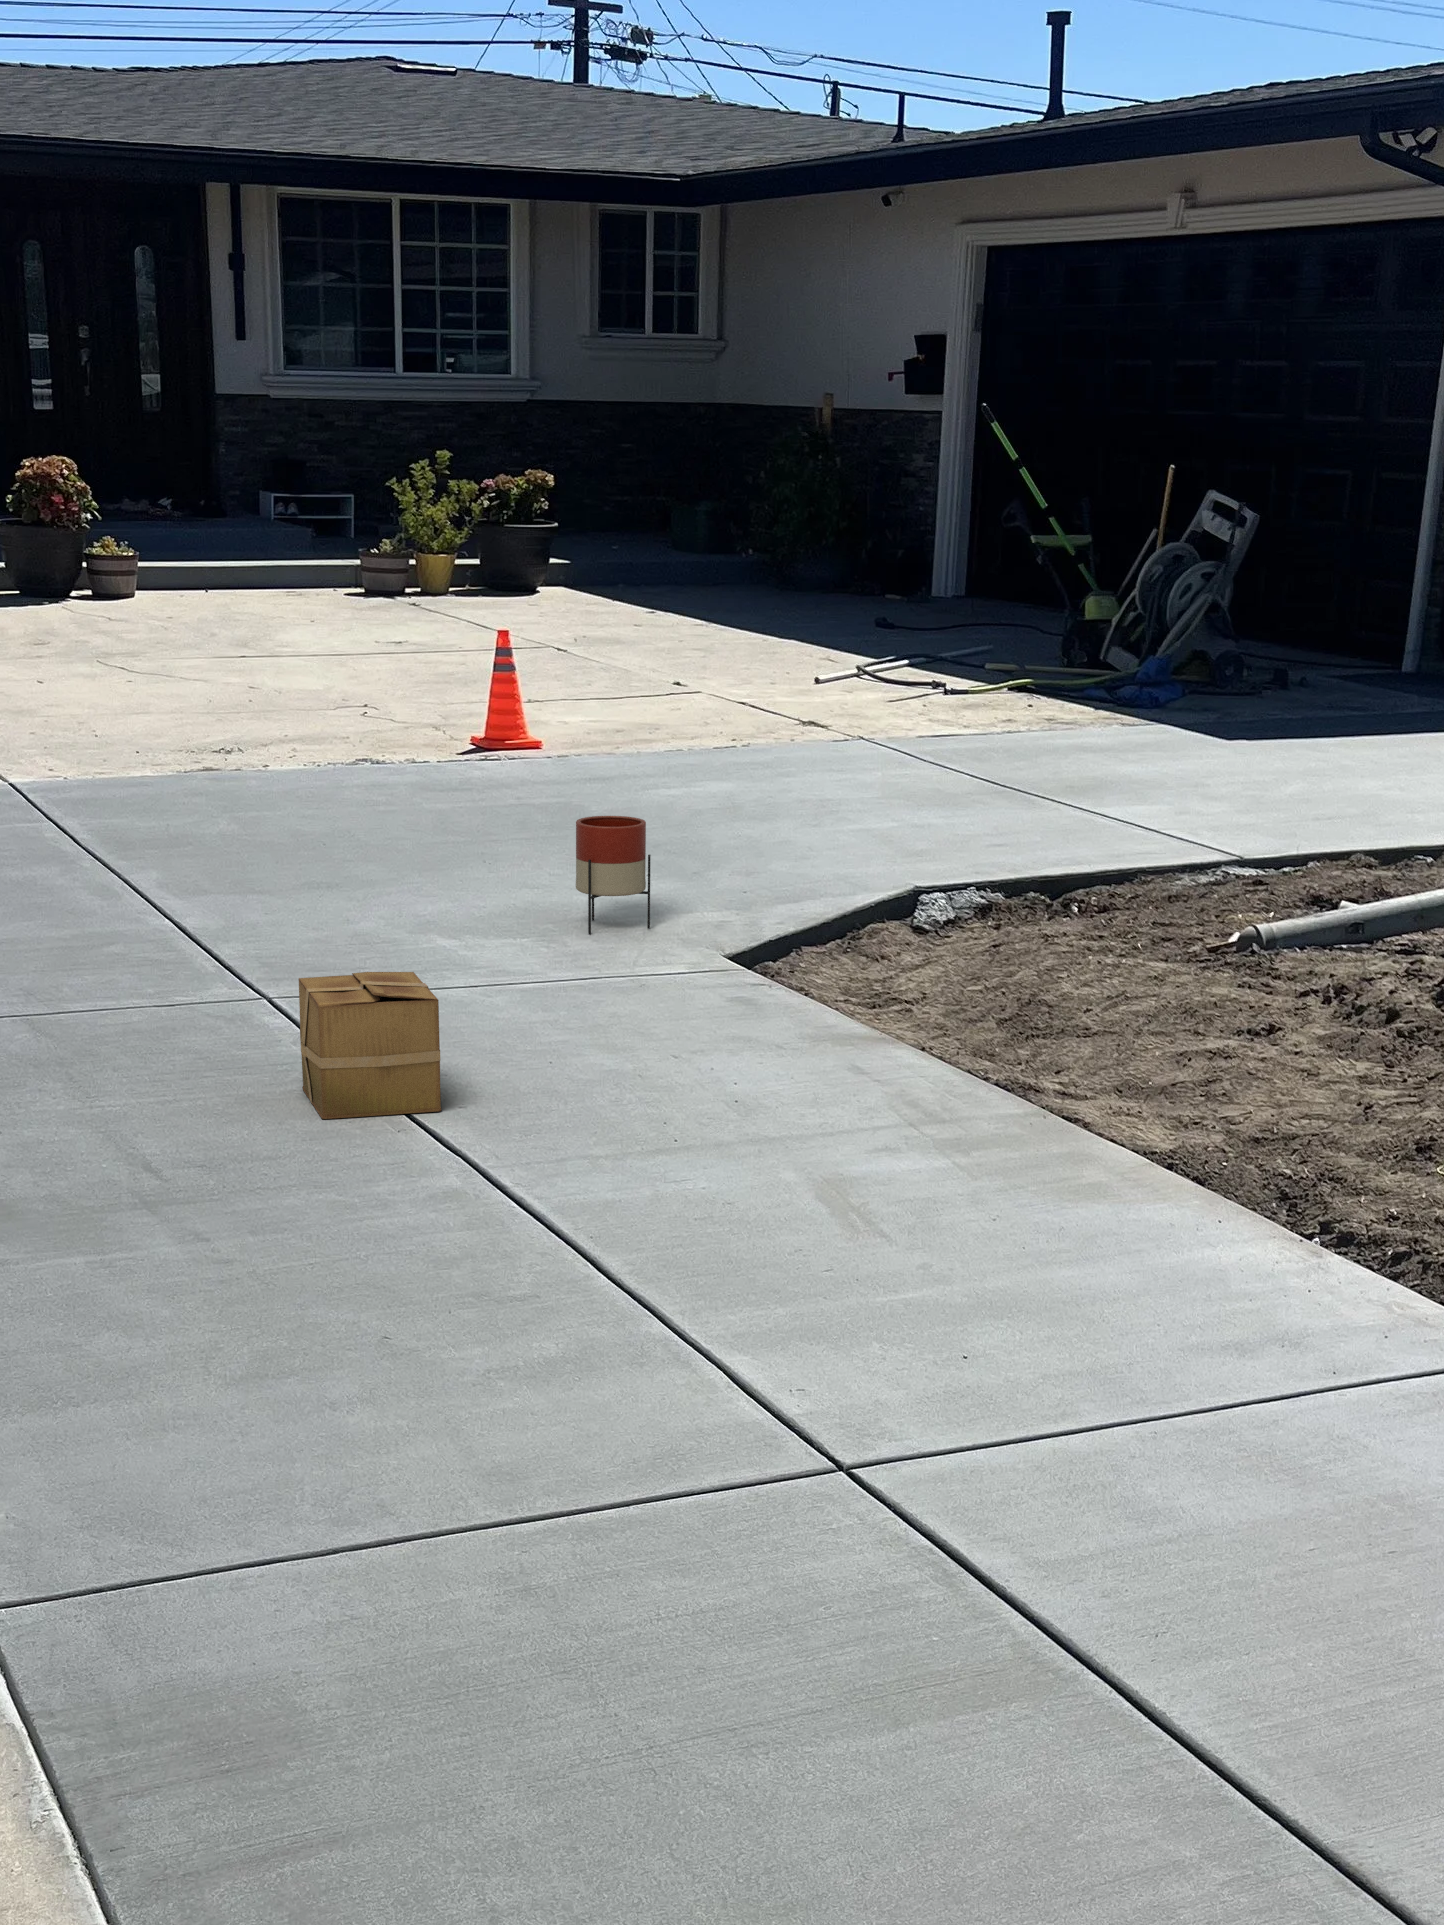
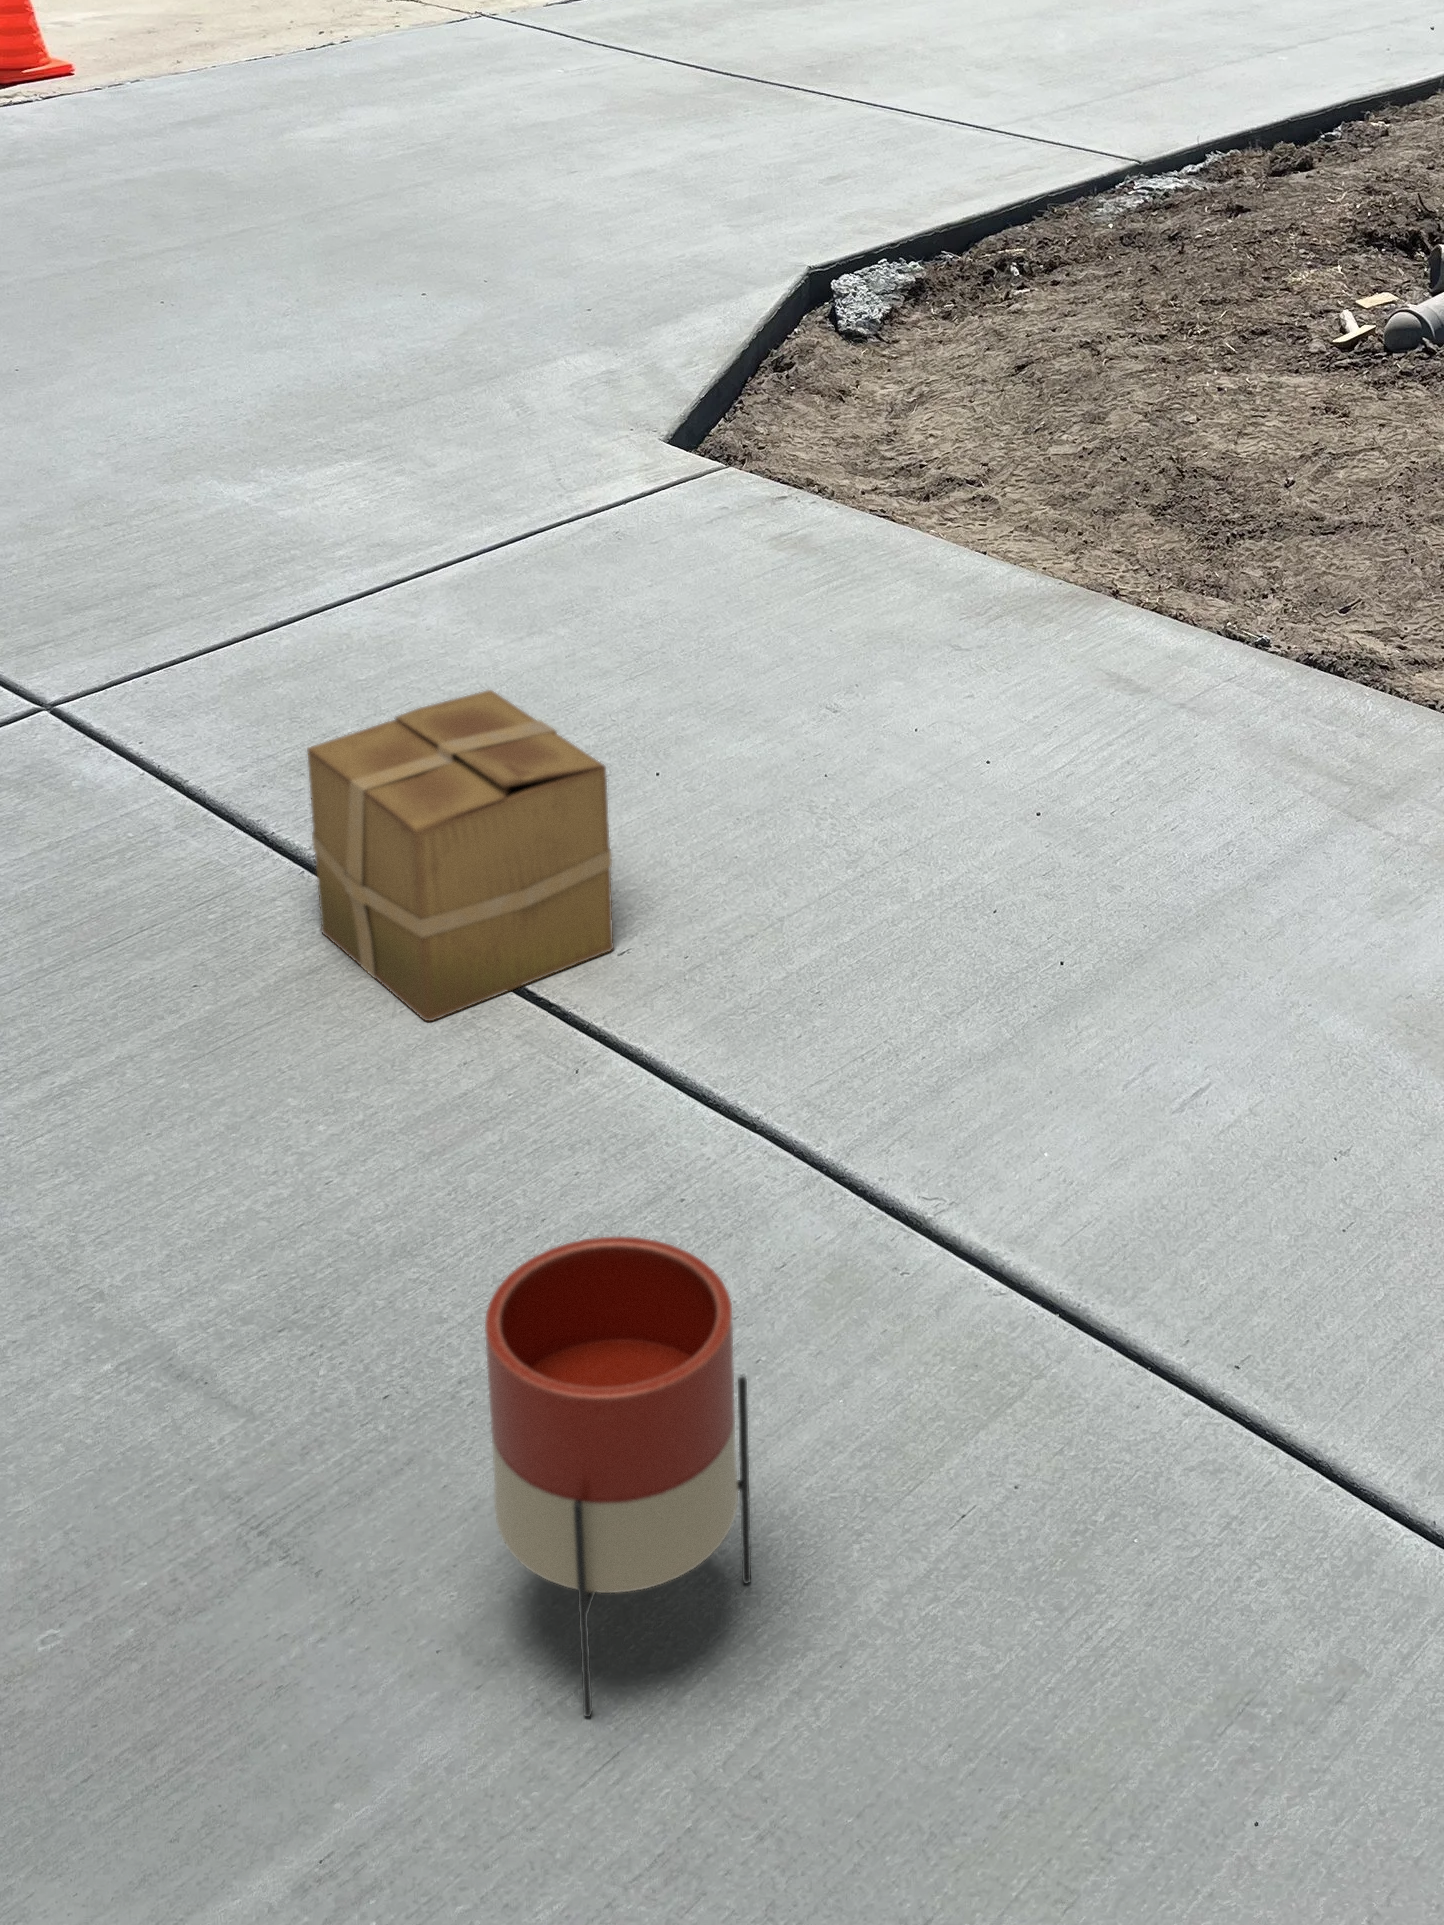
planter: present [576,816,651,934] -> present [485,1237,751,1717]

